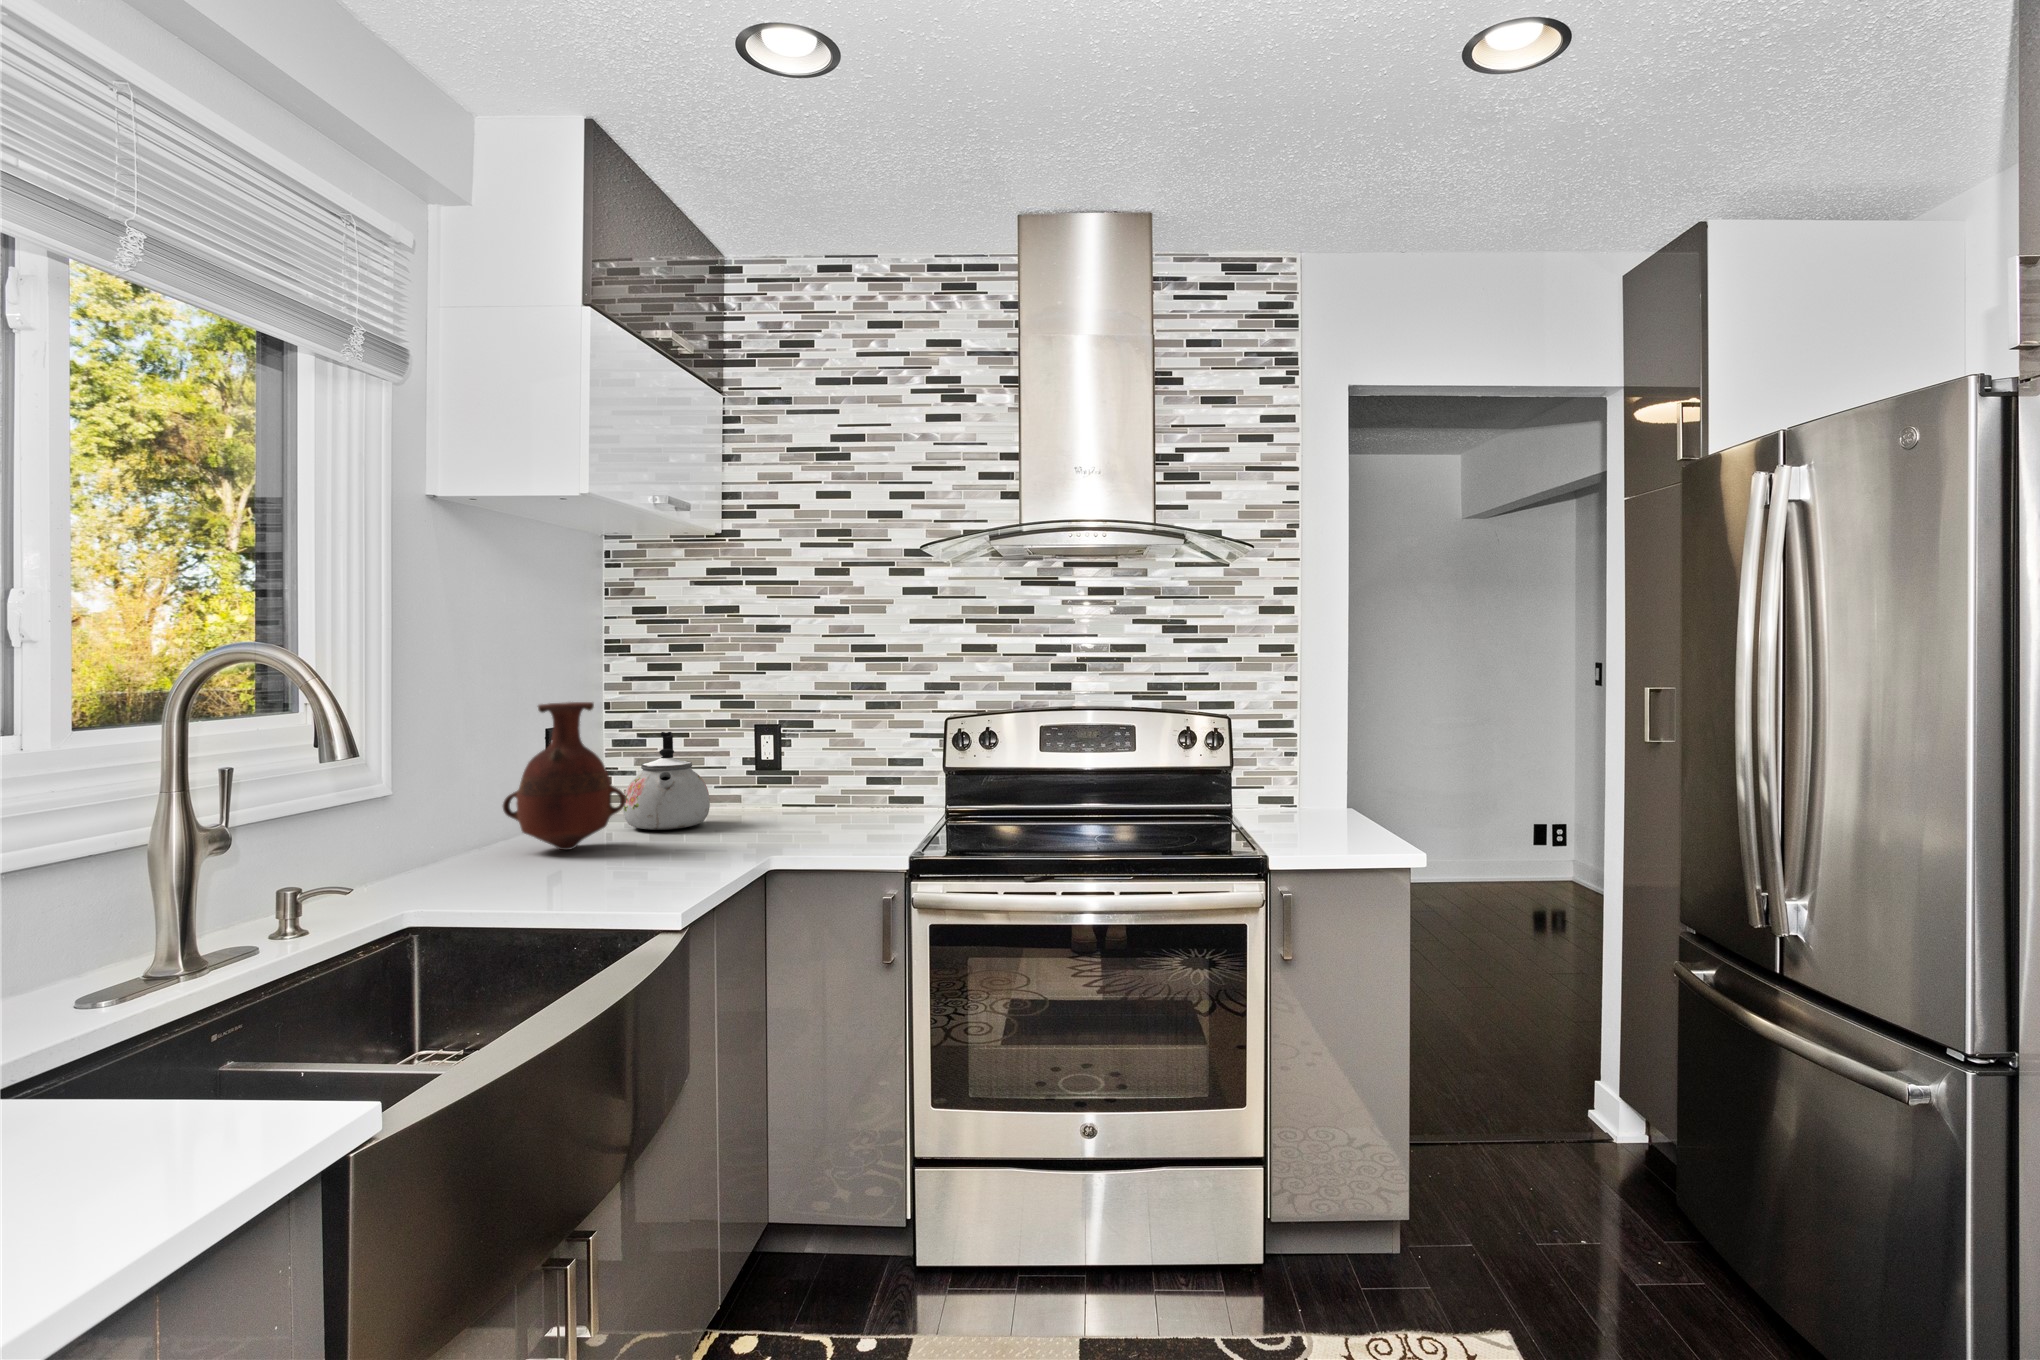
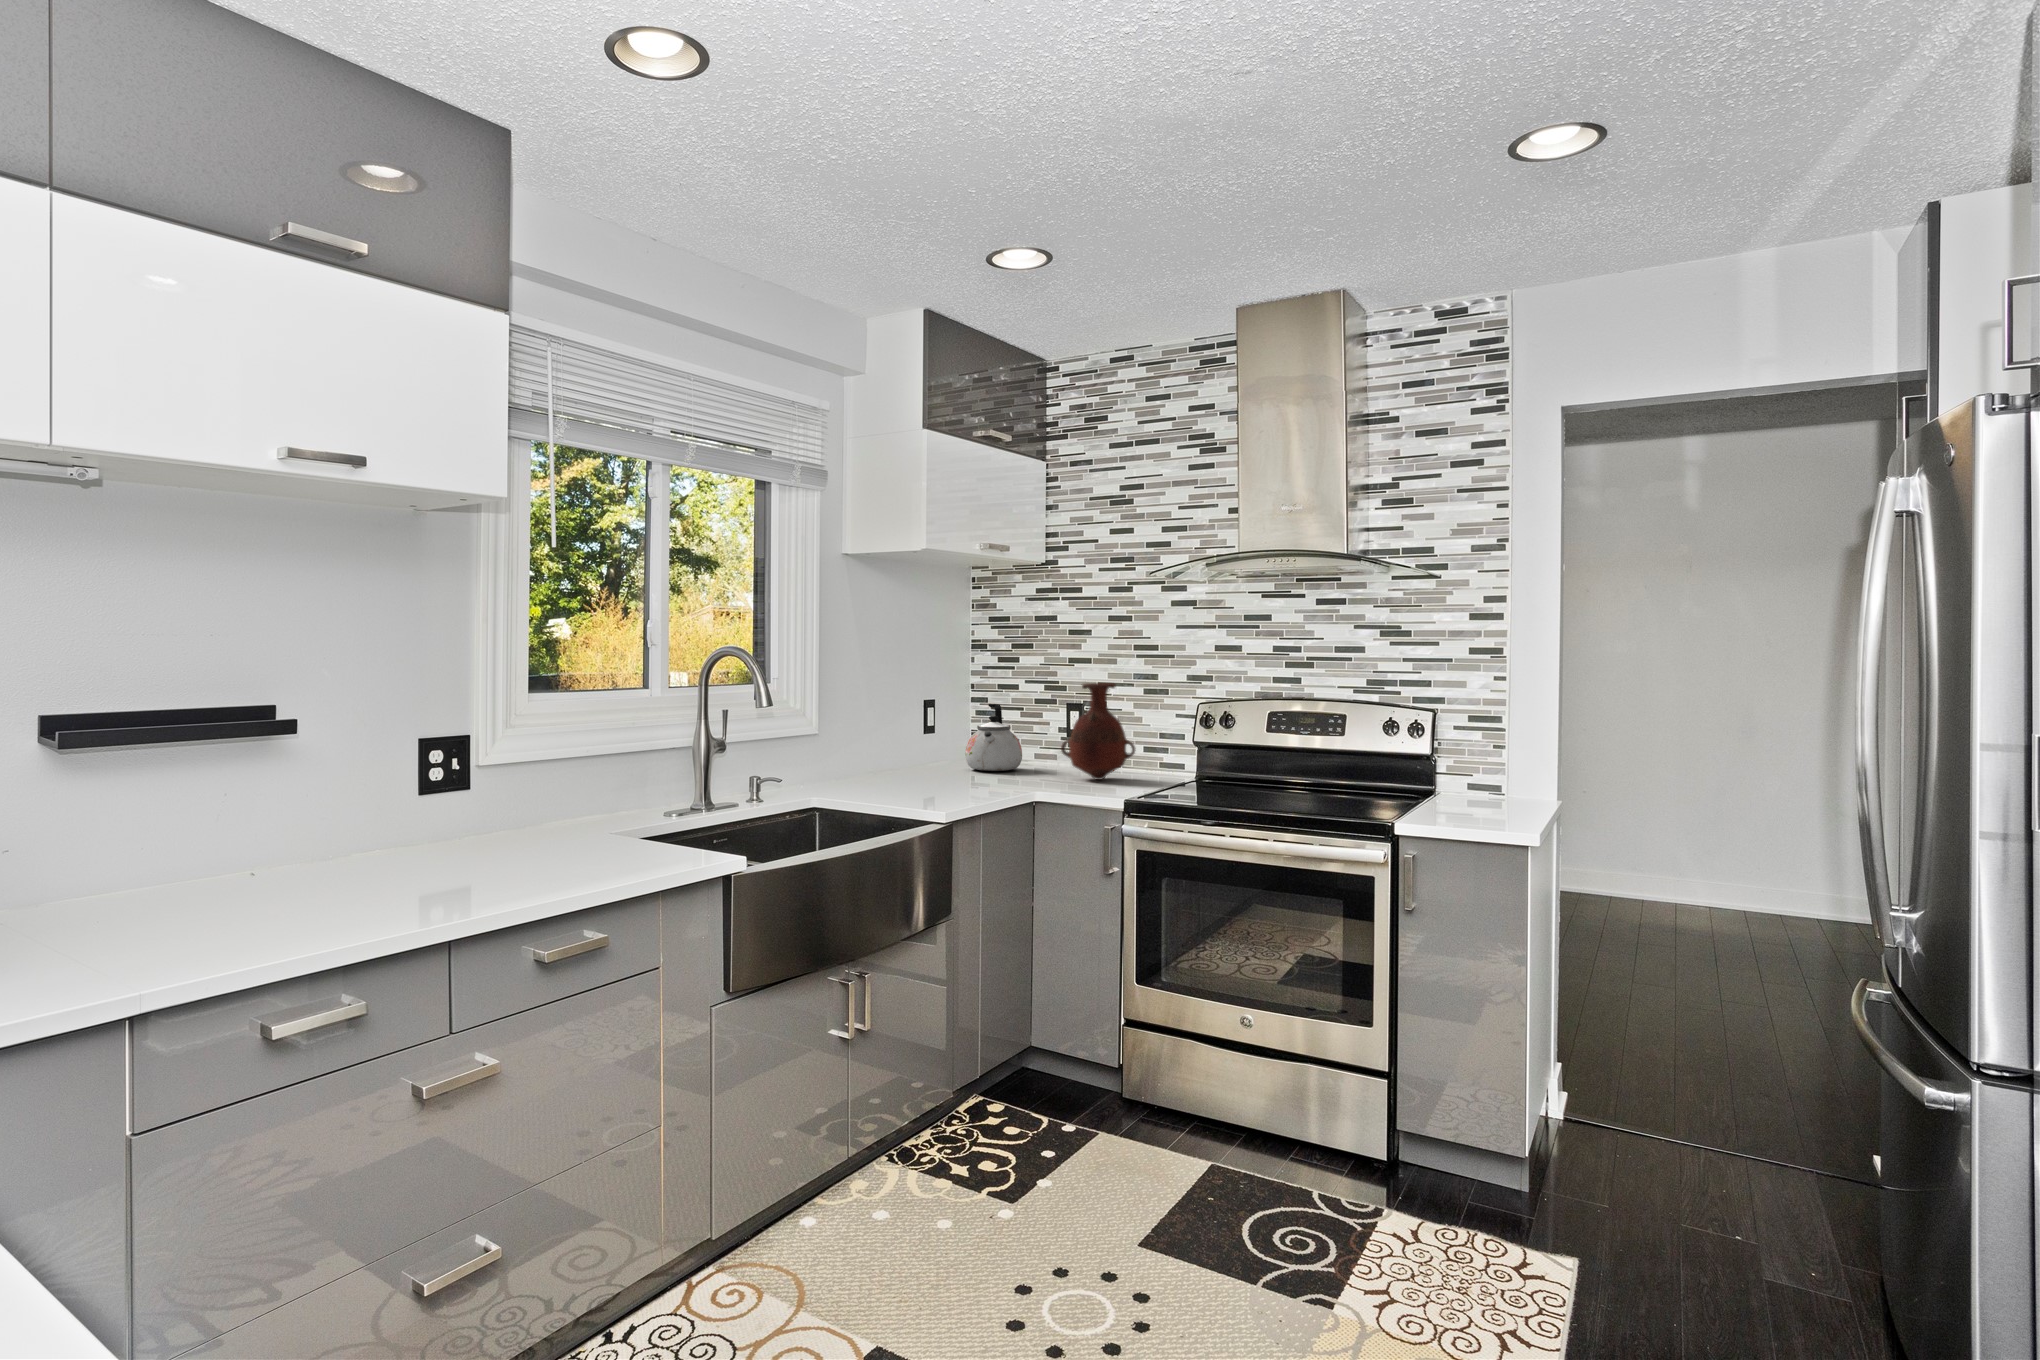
vase: present [503,702,626,850] -> present [1061,683,1136,780]

